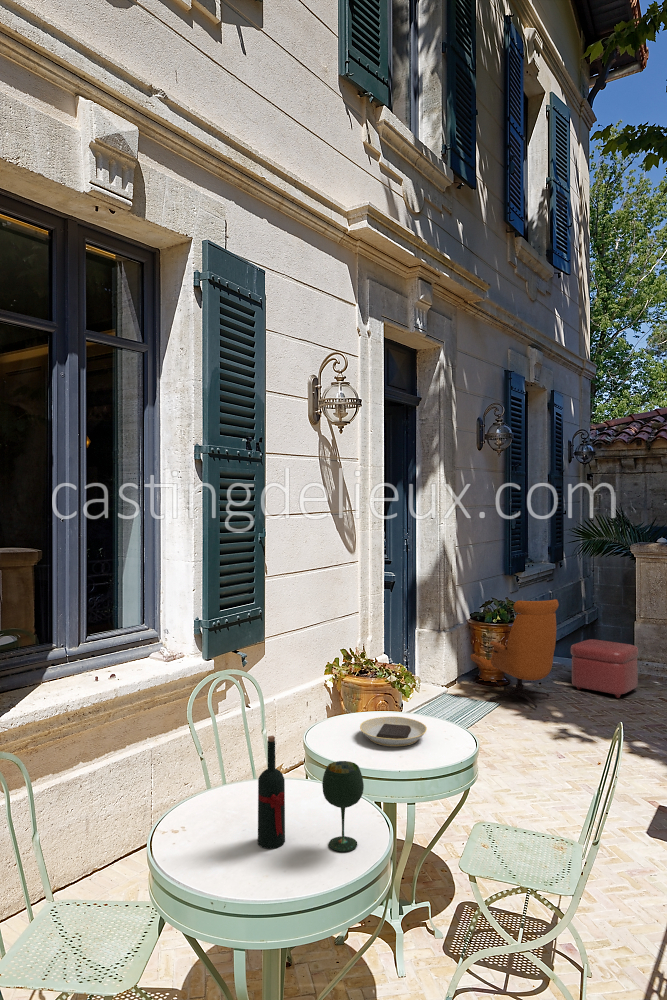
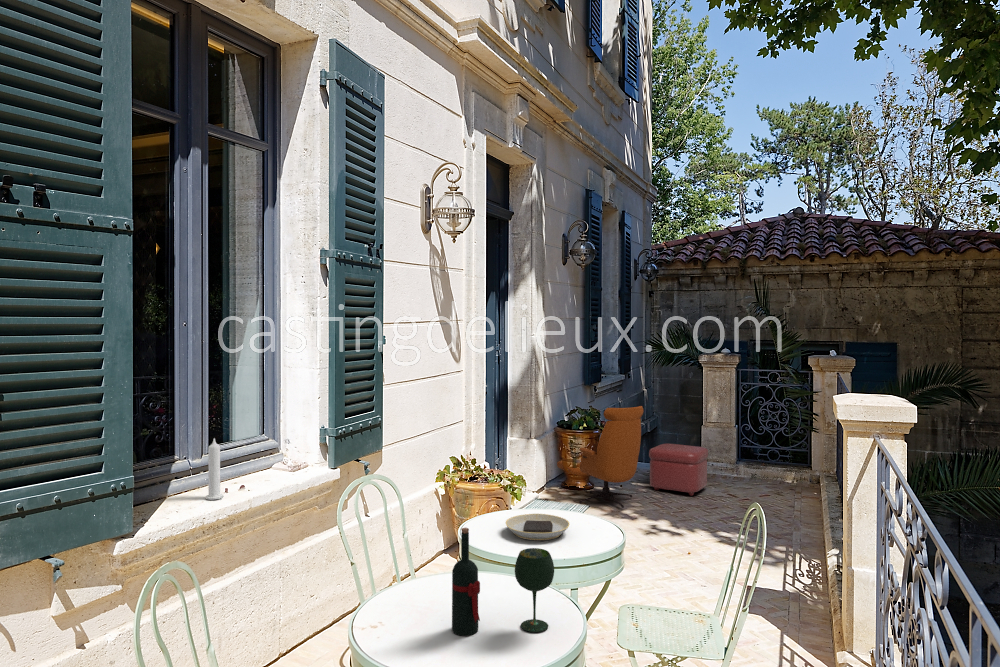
candle: none [74,629,91,687] -> present [205,439,224,500]

